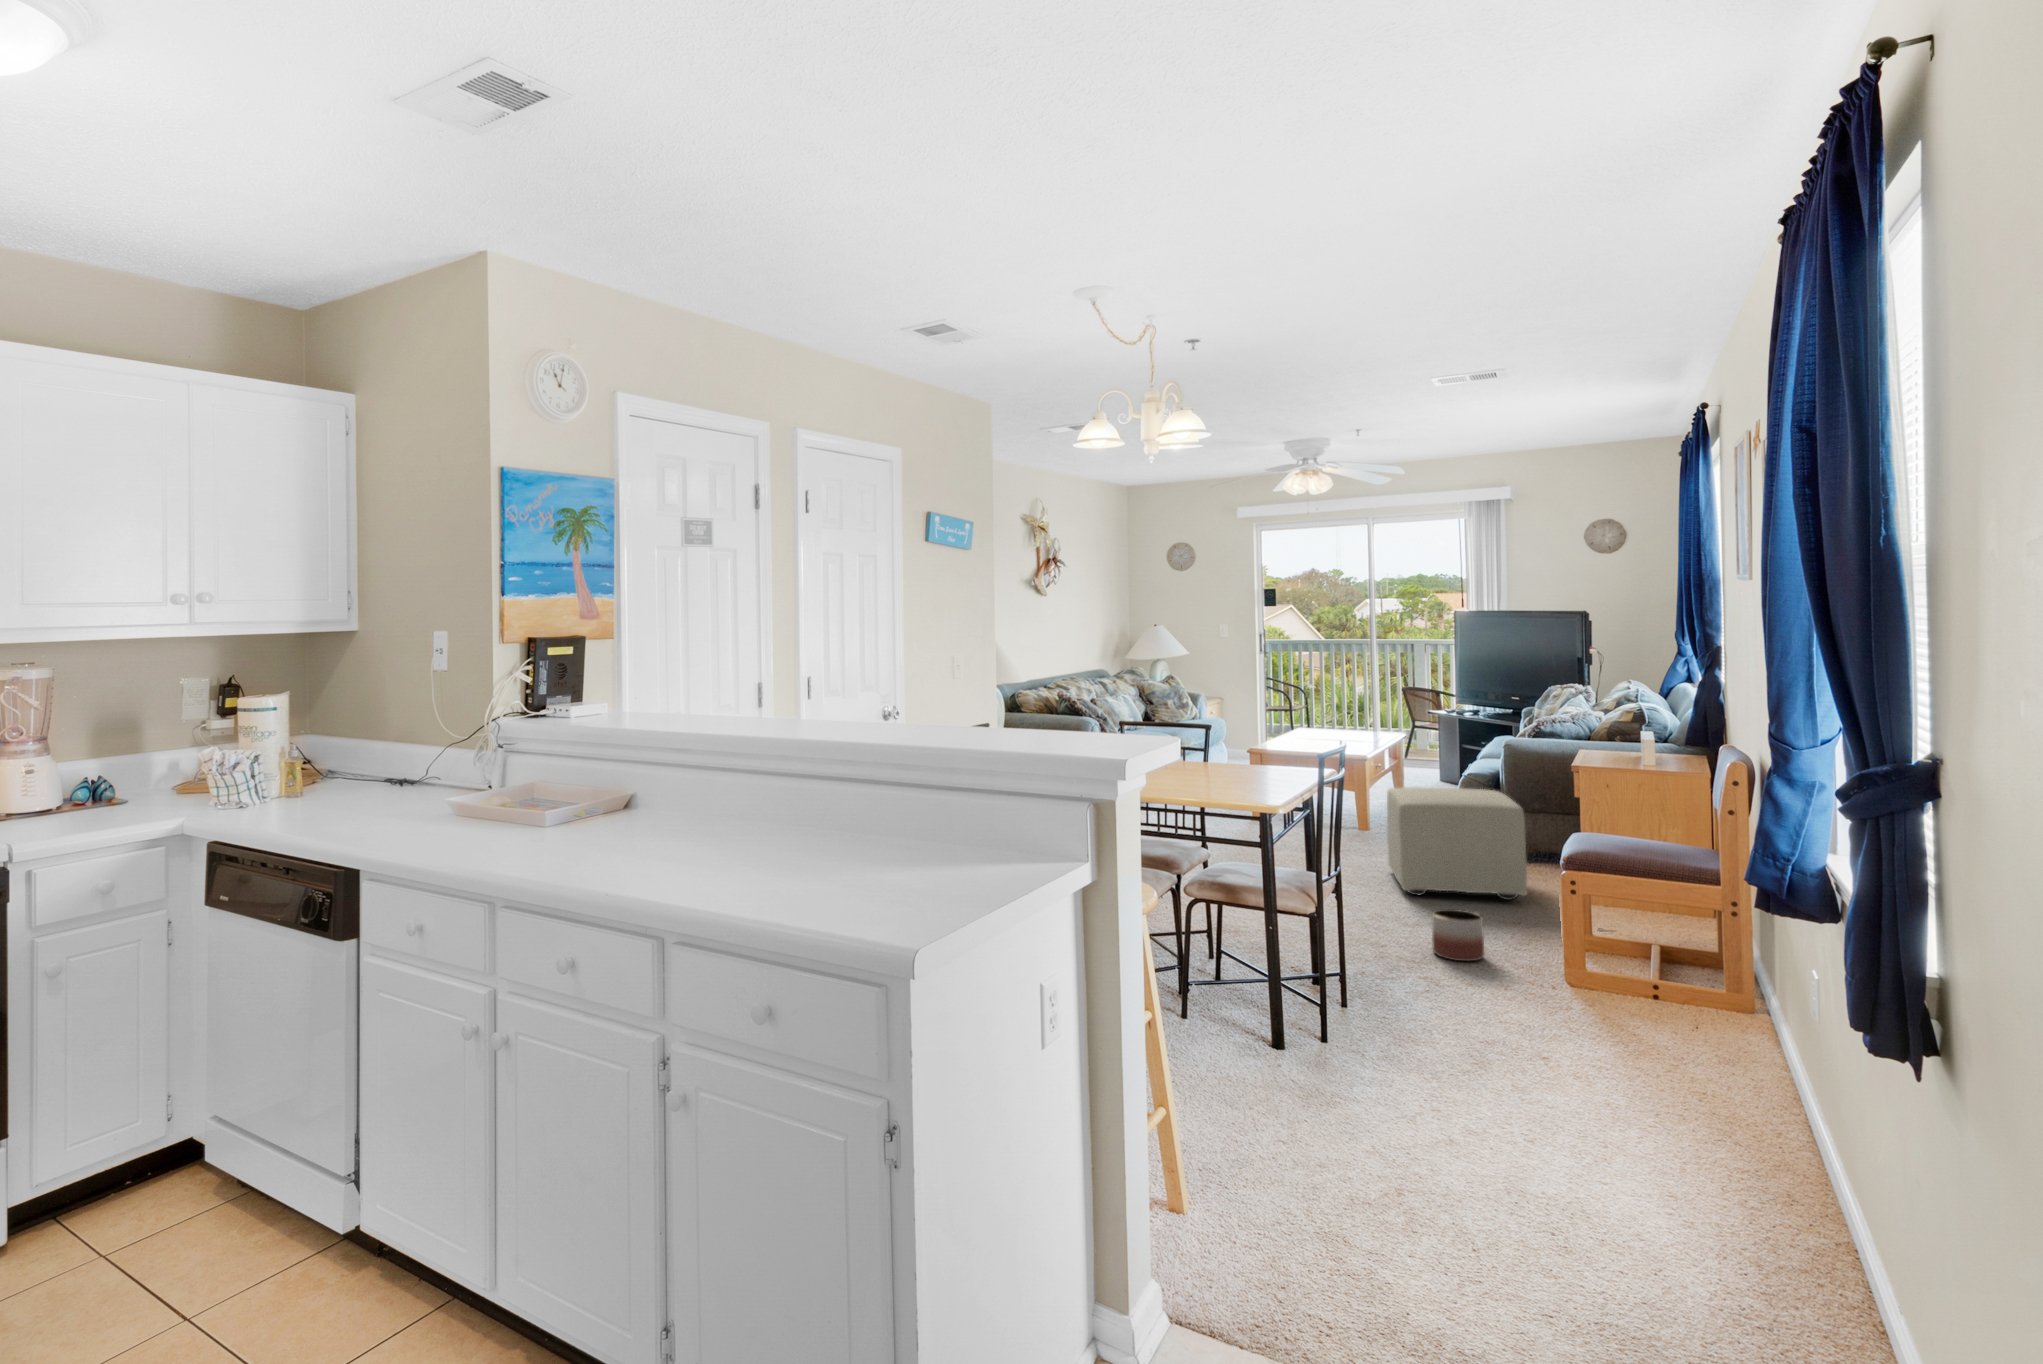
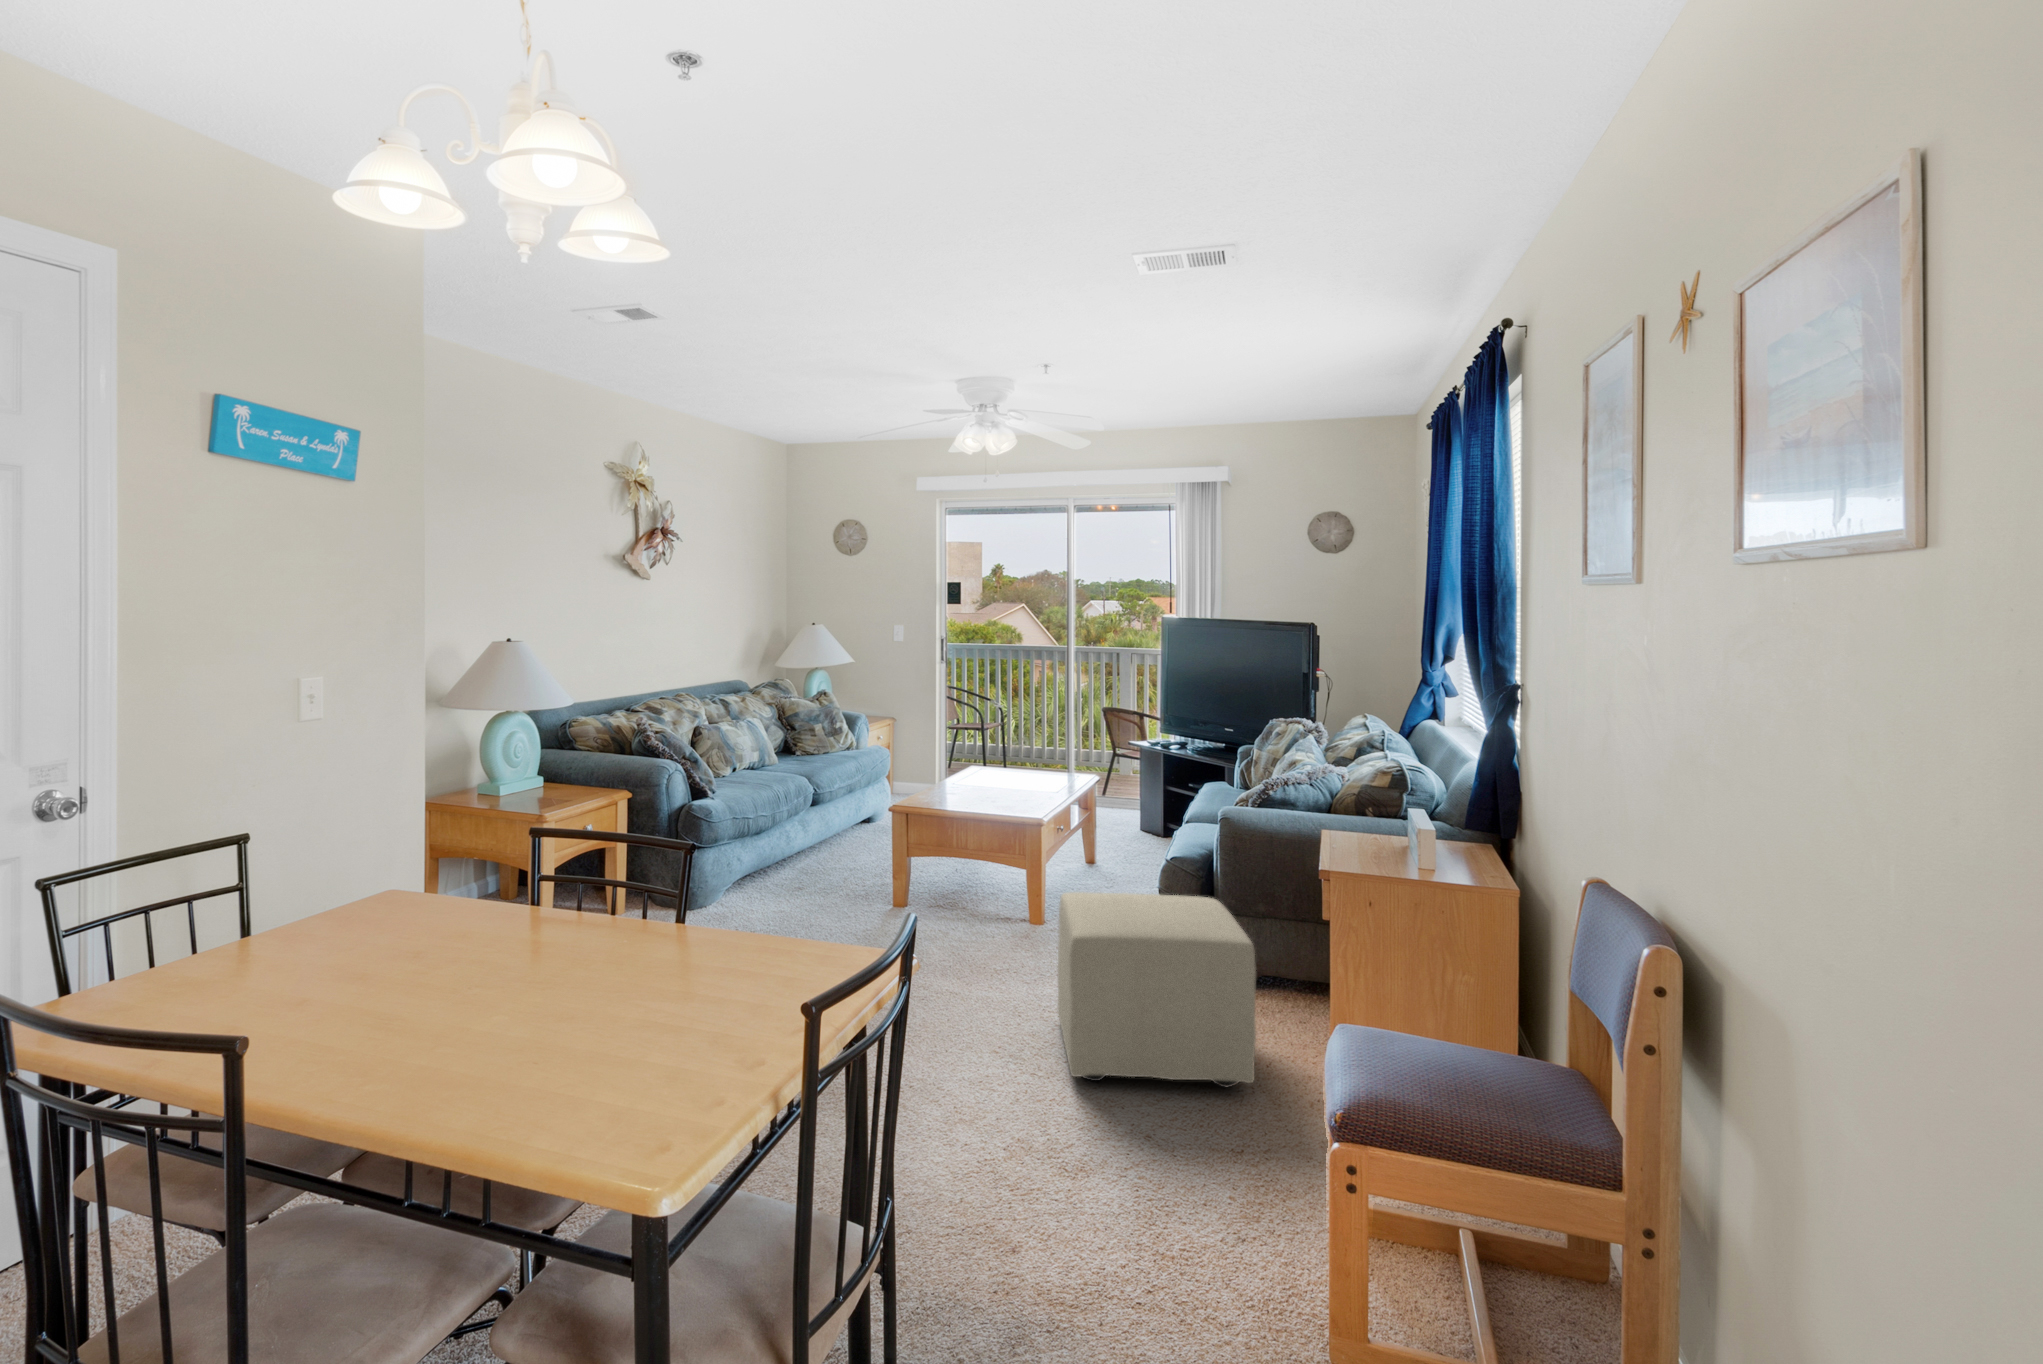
planter: present [1432,909,1484,961] -> none [1105,1172,1192,1290]

